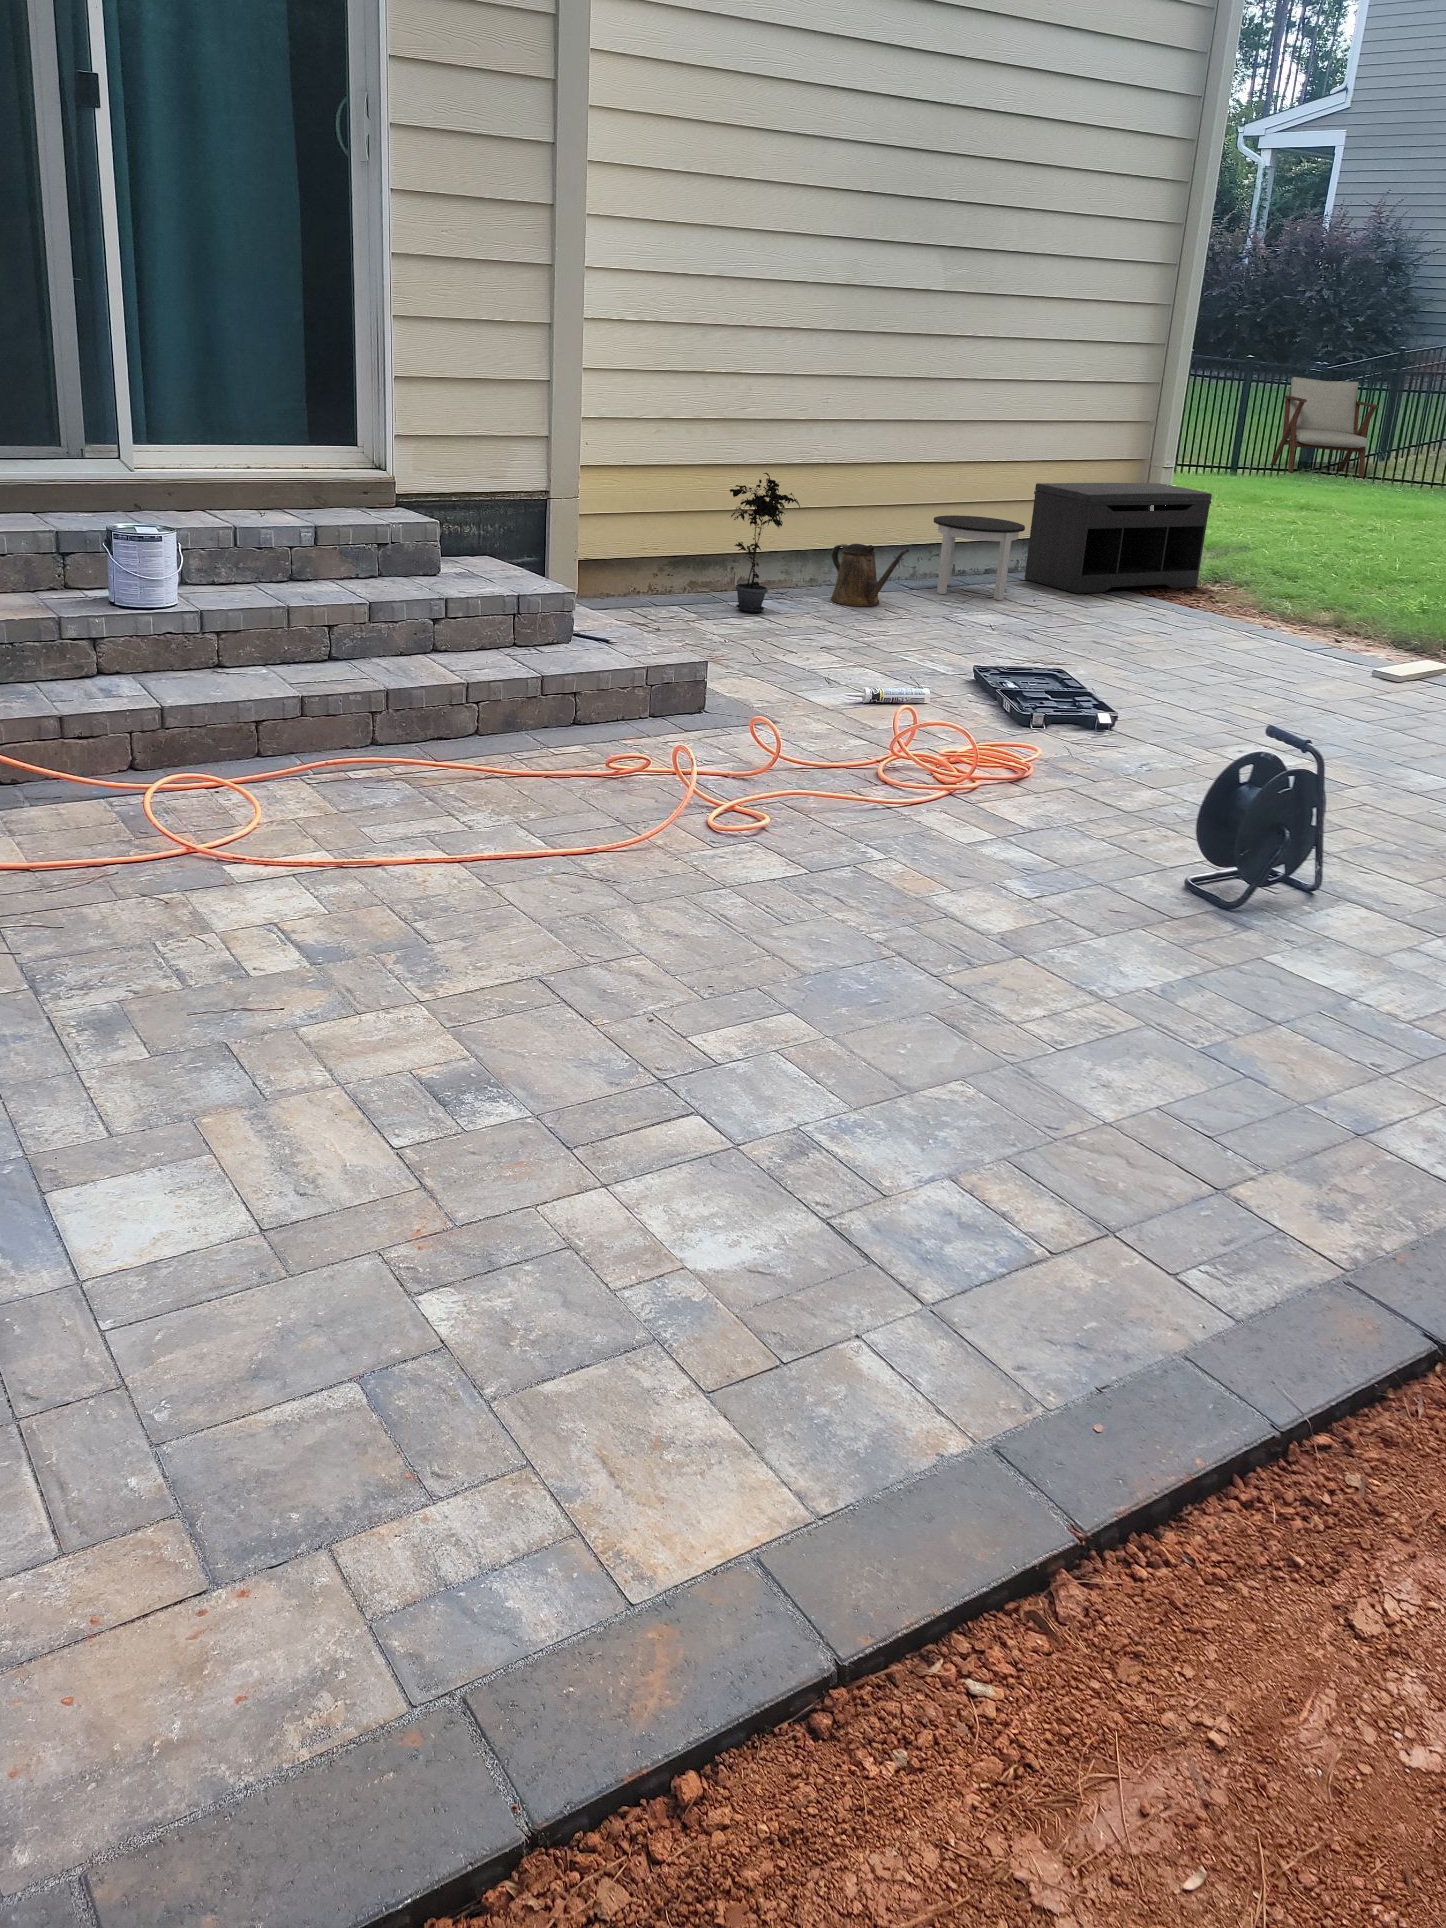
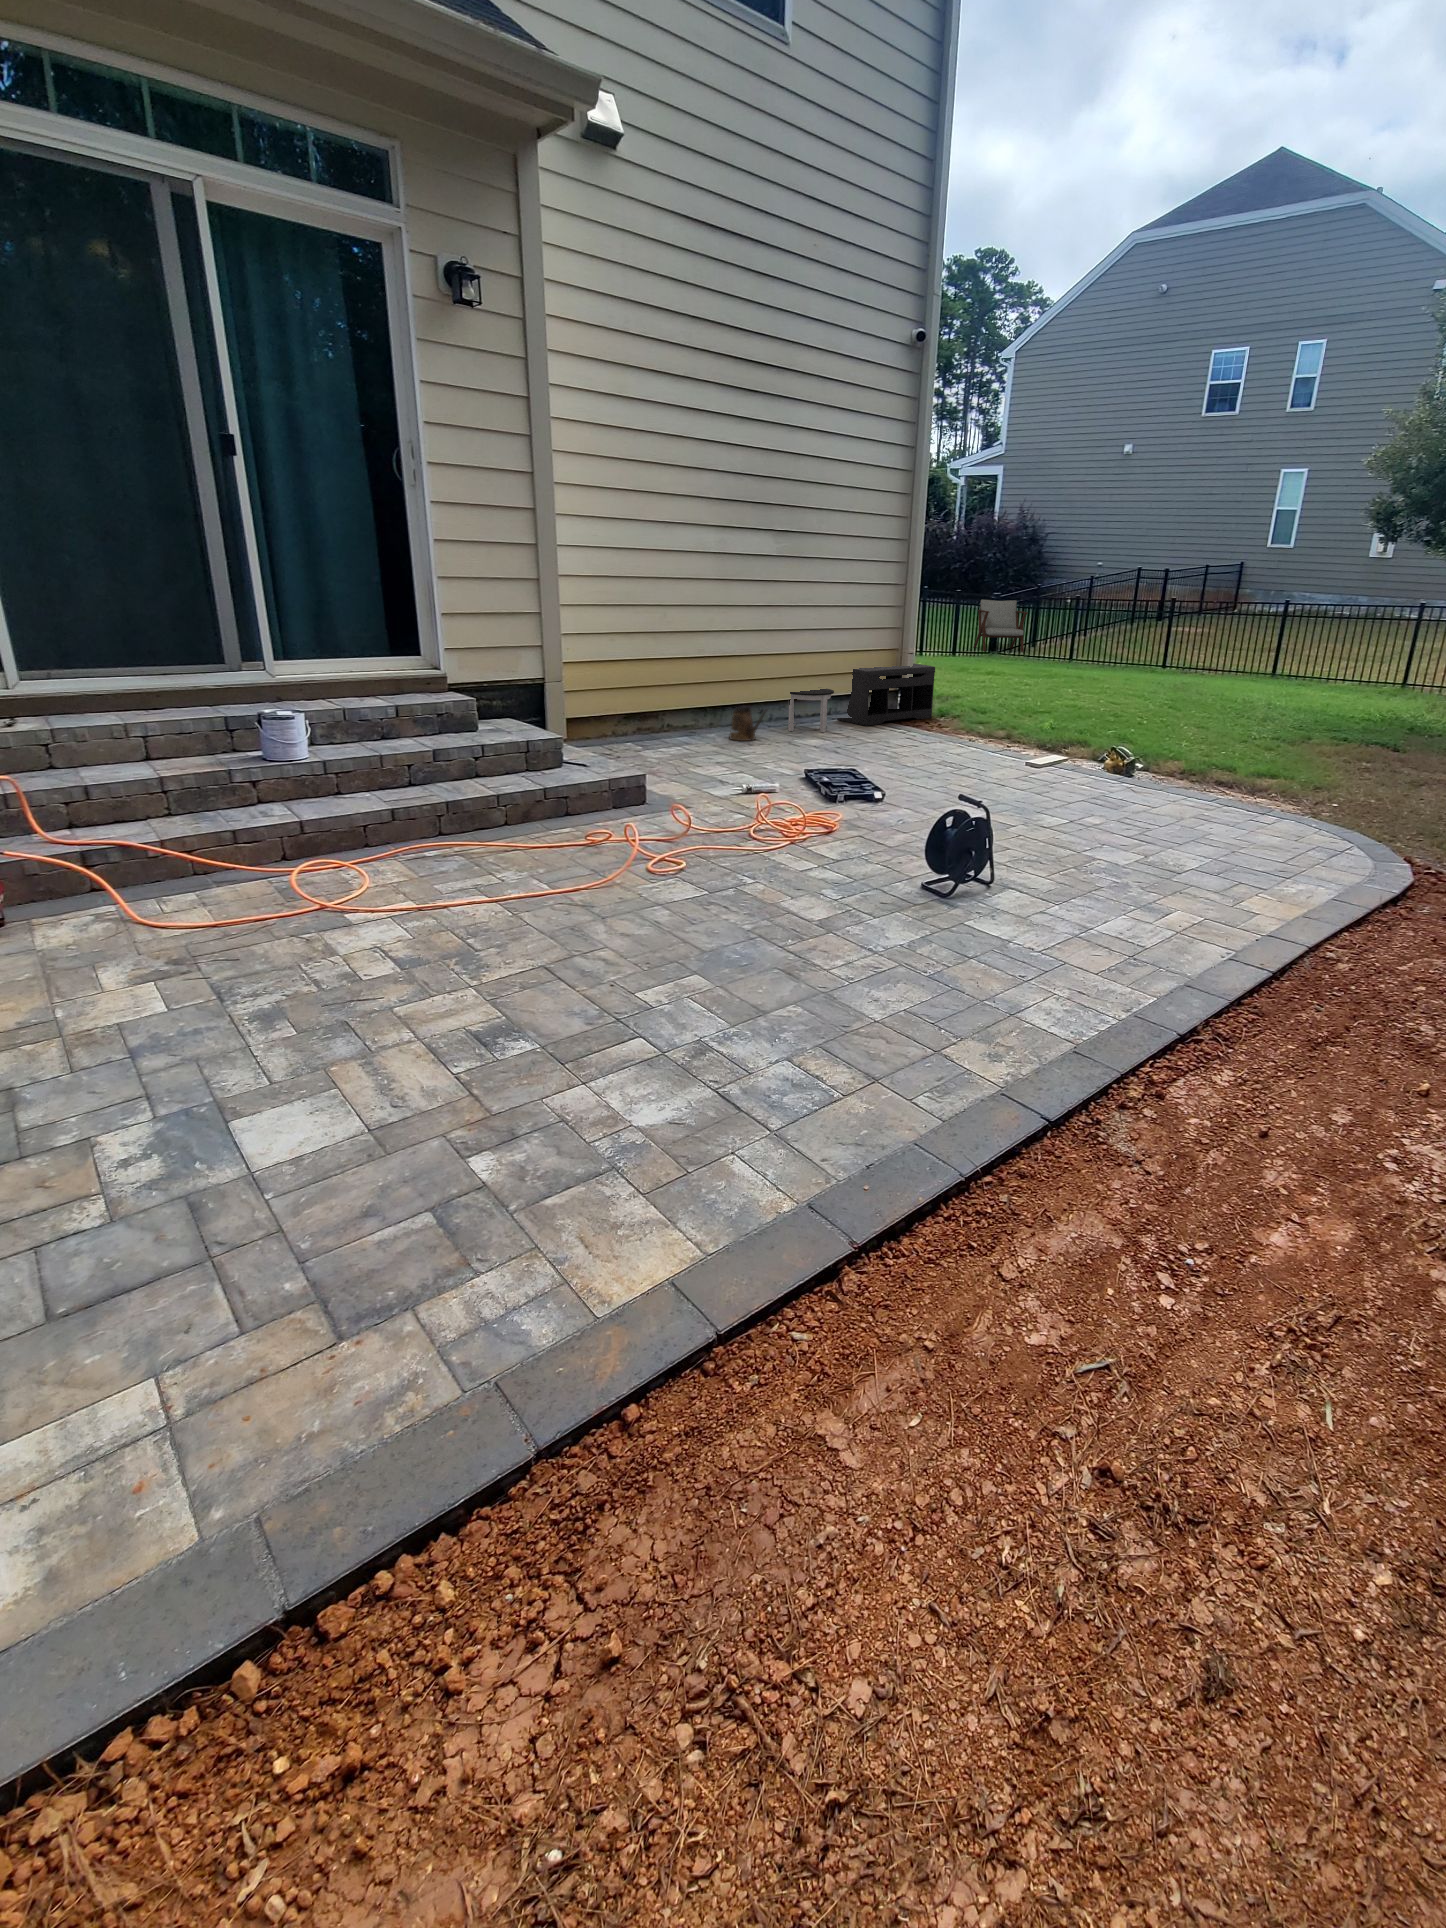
potted plant: present [730,473,800,613] -> none [666,670,706,749]

